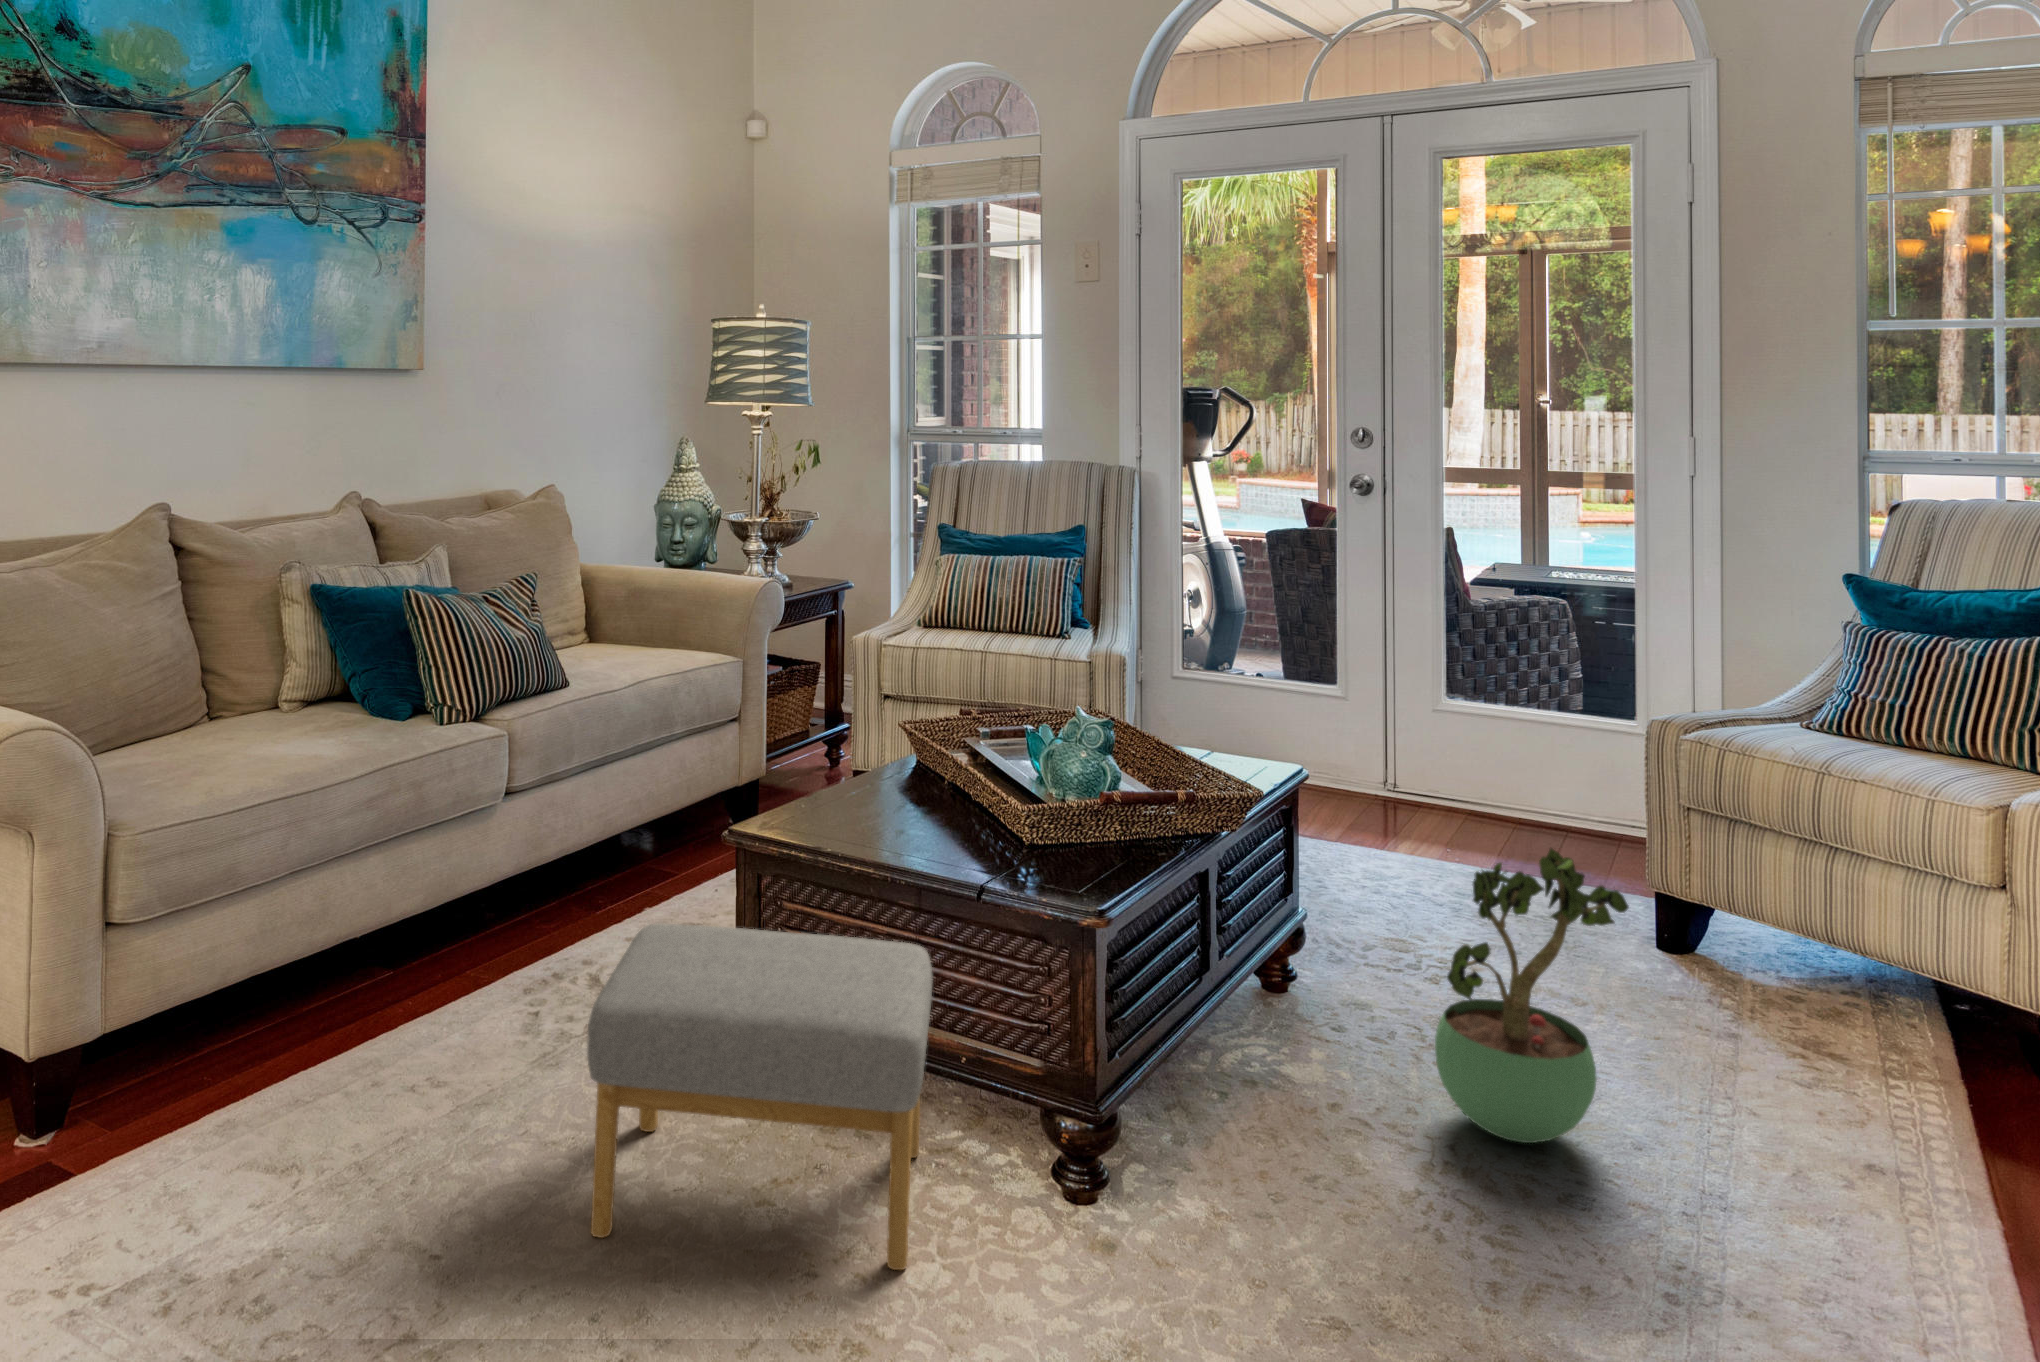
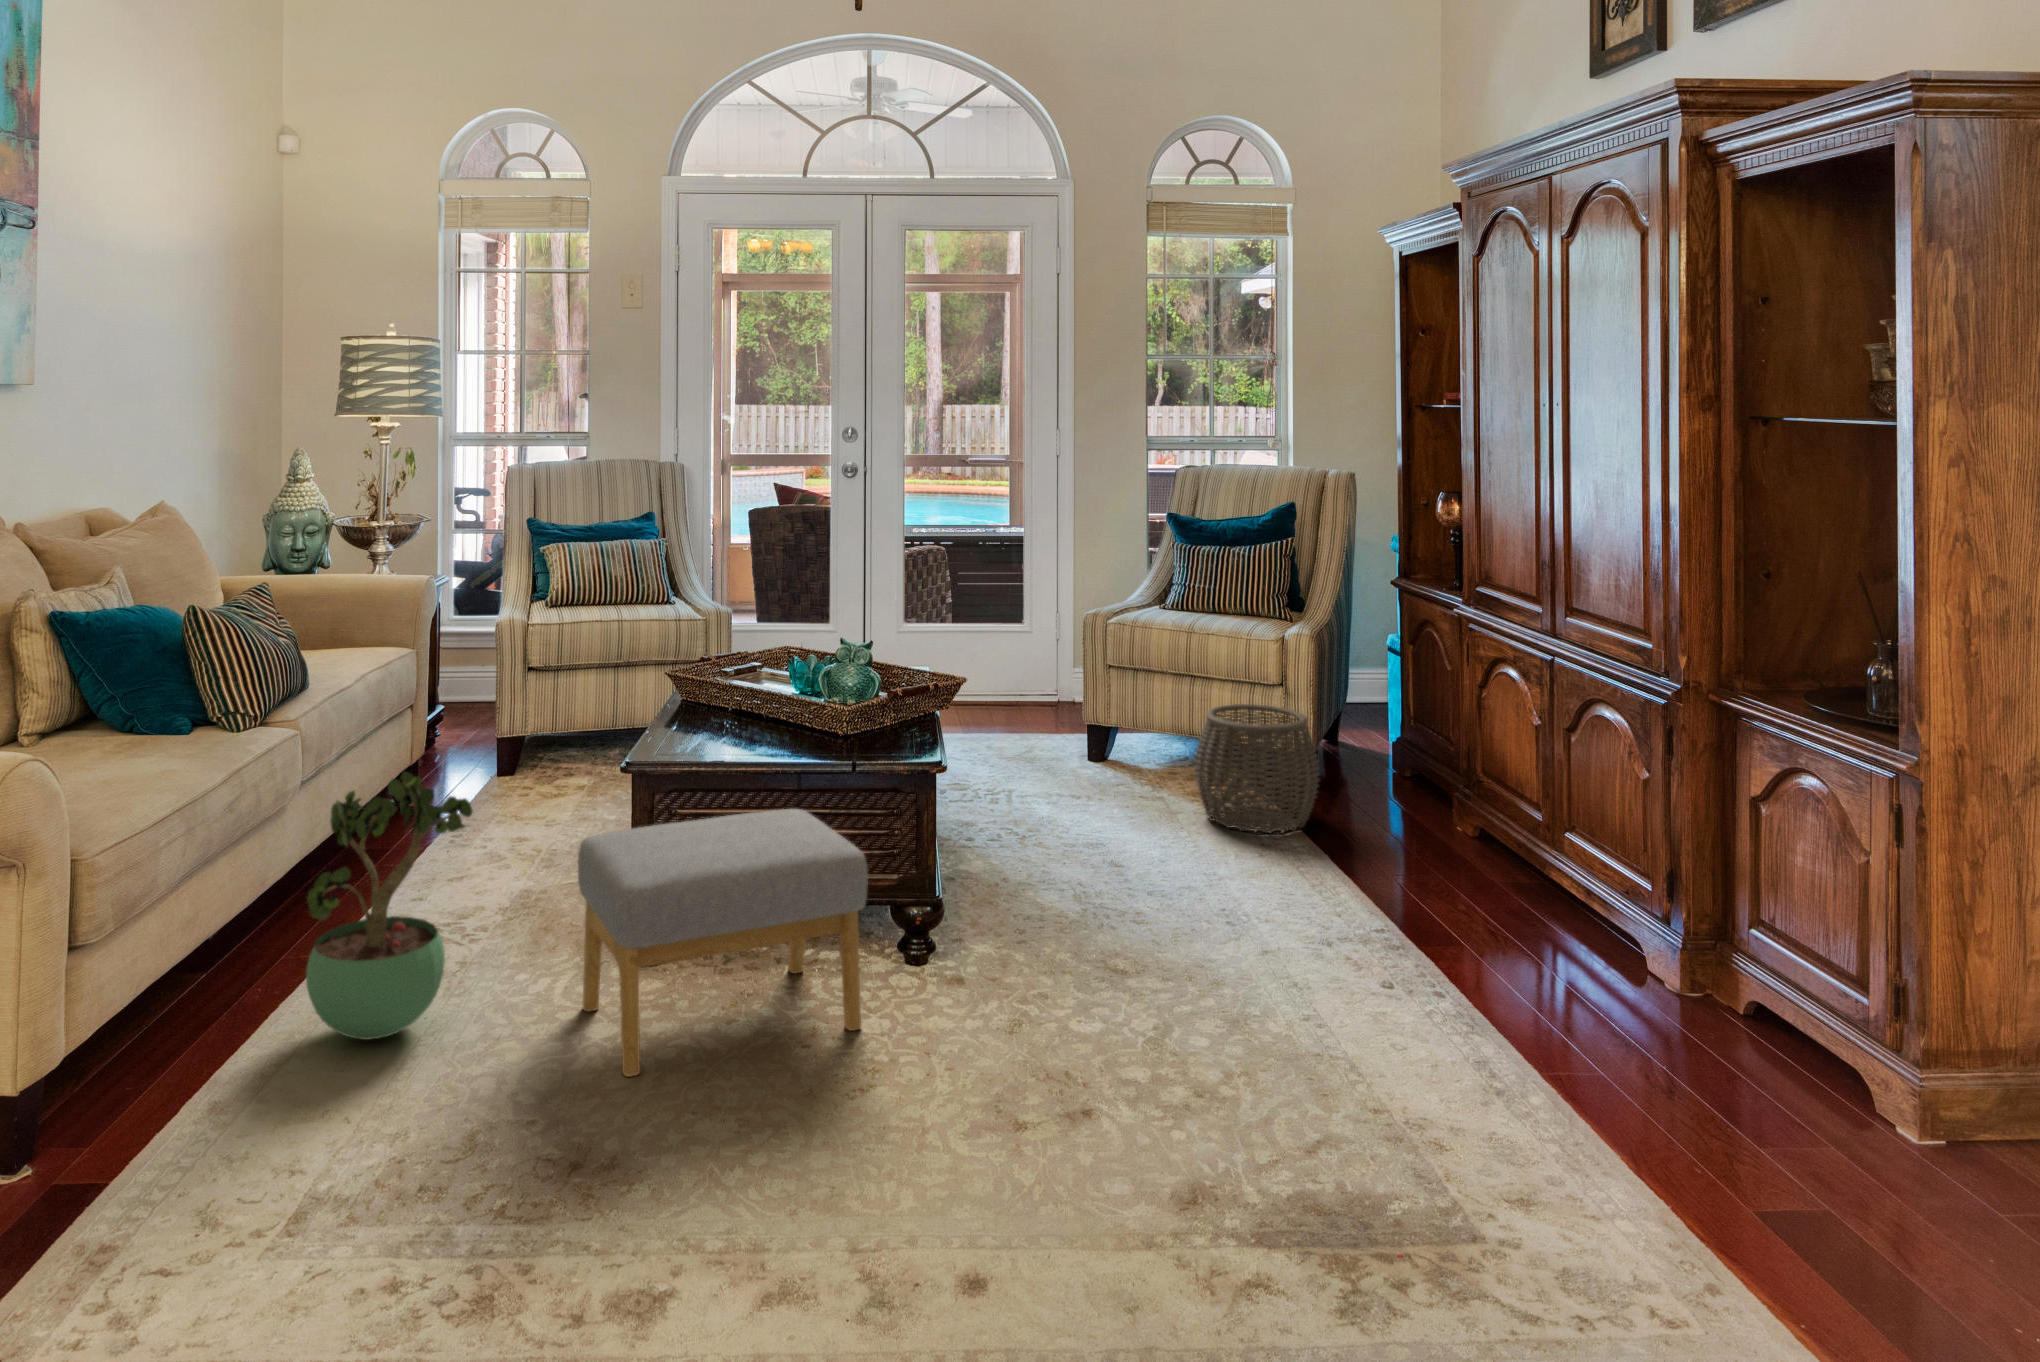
potted plant: present [1435,848,1629,1143] -> present [306,771,473,1040]
woven basket: none [1701,915,1940,1150] -> present [1194,704,1320,833]

